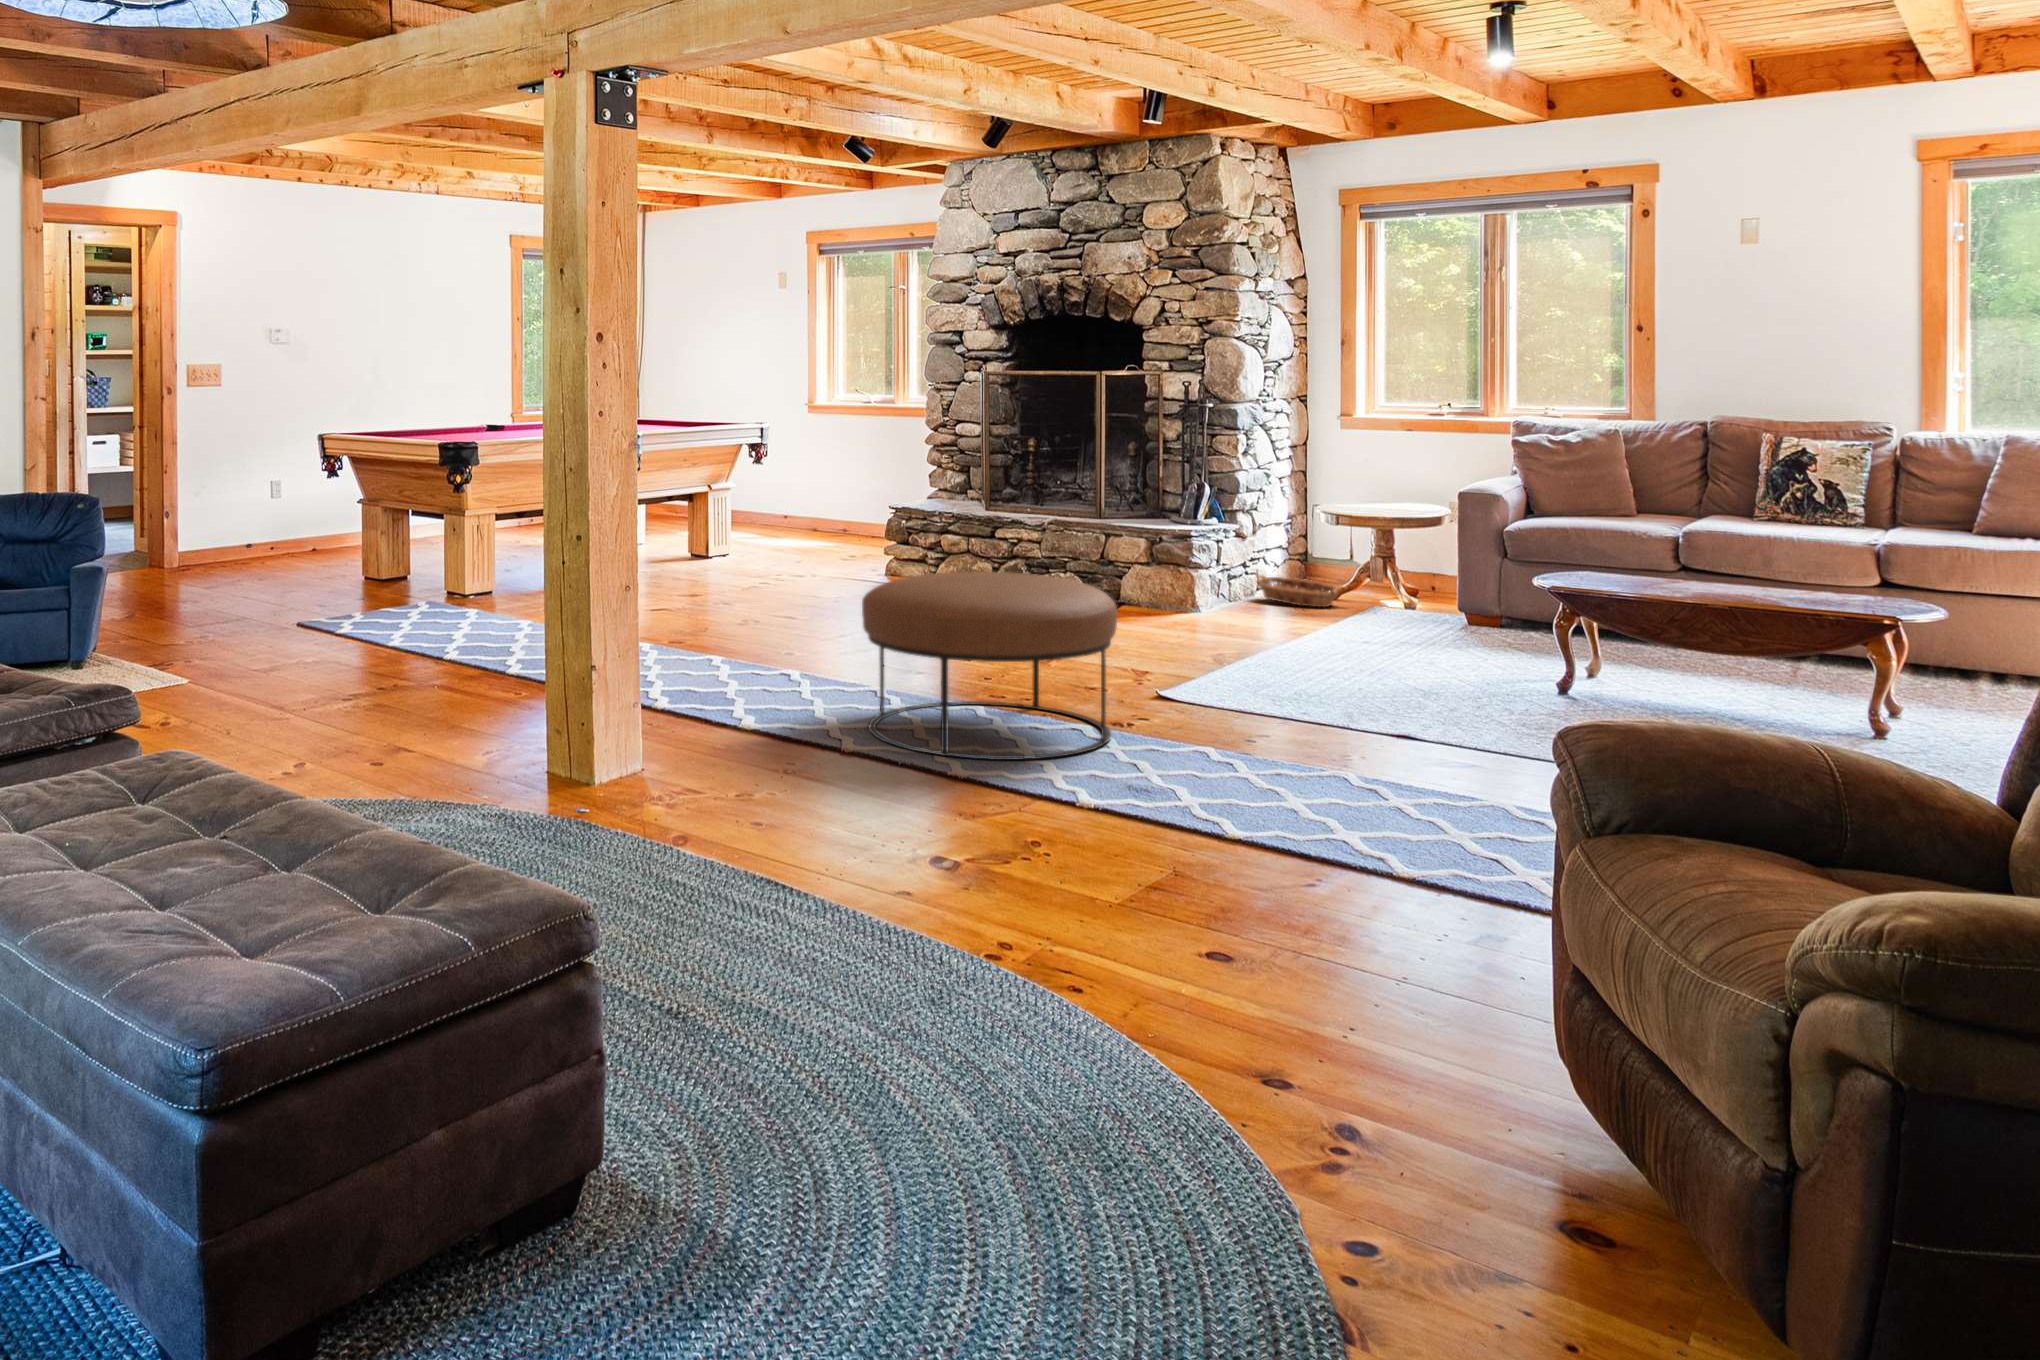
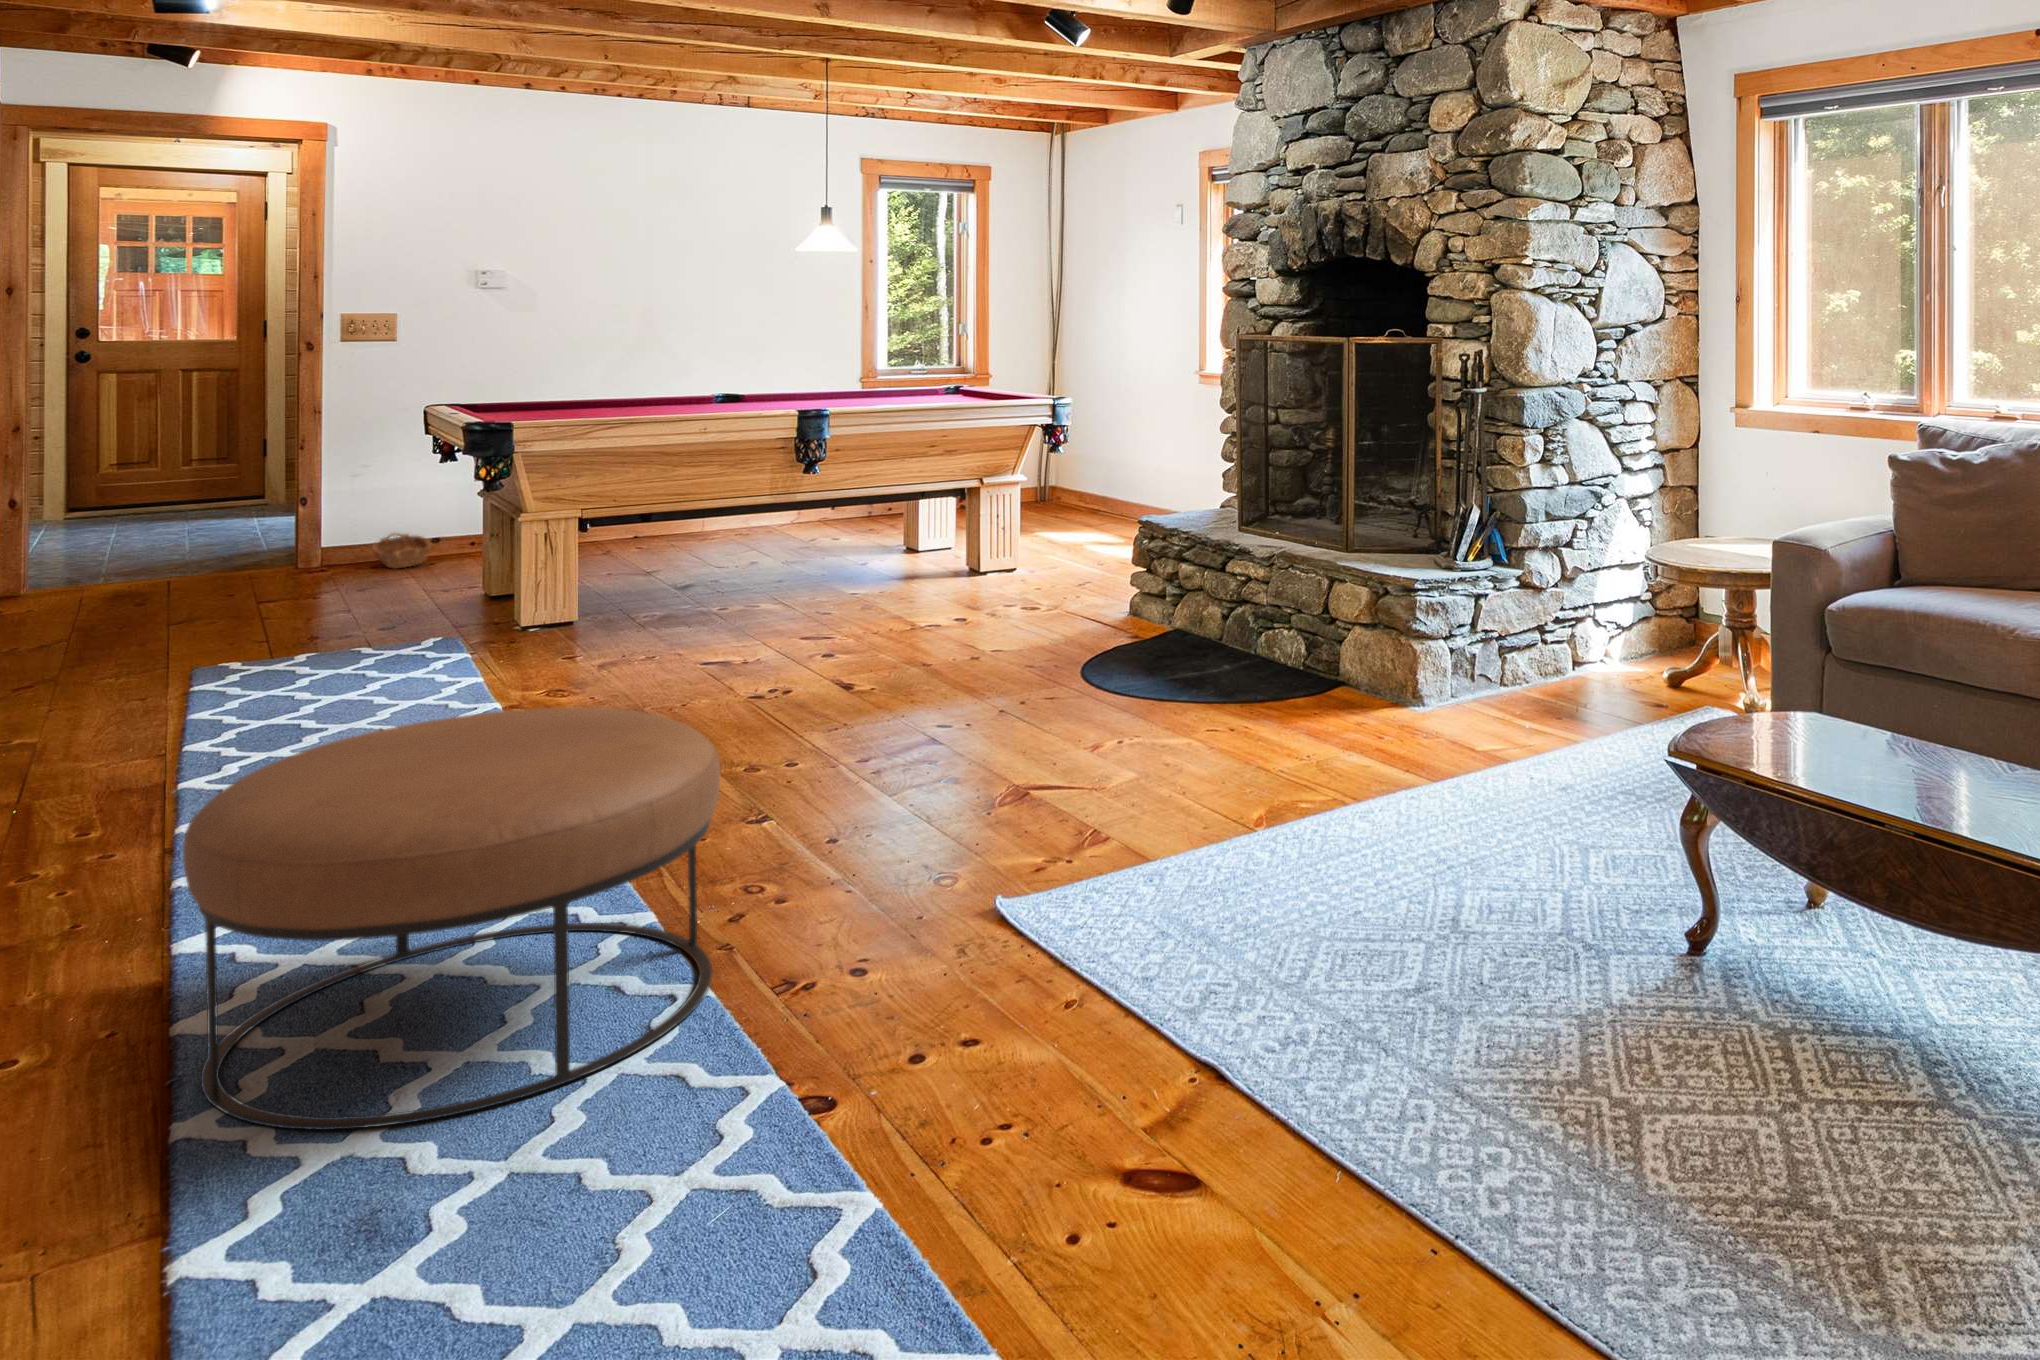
basket: present [1256,575,1340,607] -> present [373,533,431,568]

